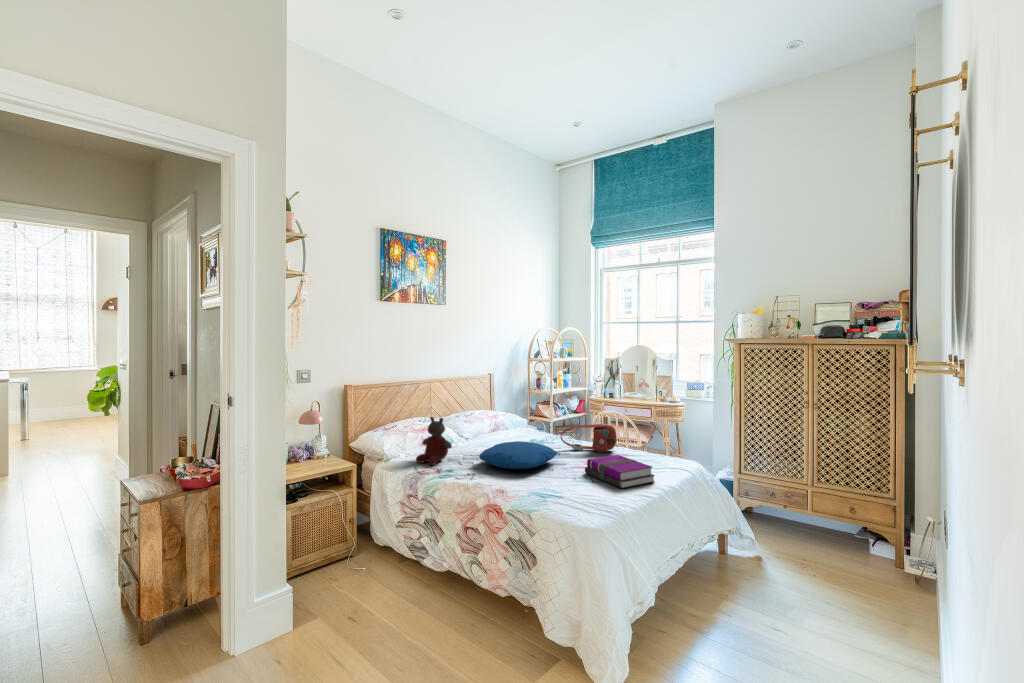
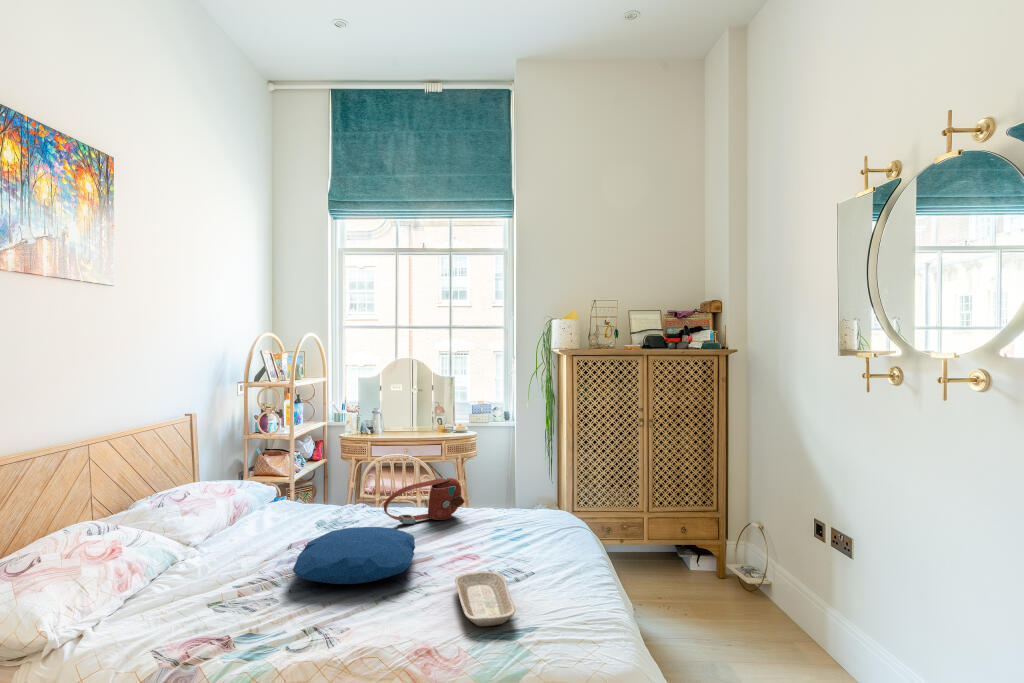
stuffed bear: present [416,417,452,465] -> none [152,514,232,620]
notebook: present [585,455,655,488] -> none [473,521,569,570]
tray: none [528,476,578,502] -> present [455,571,516,626]

